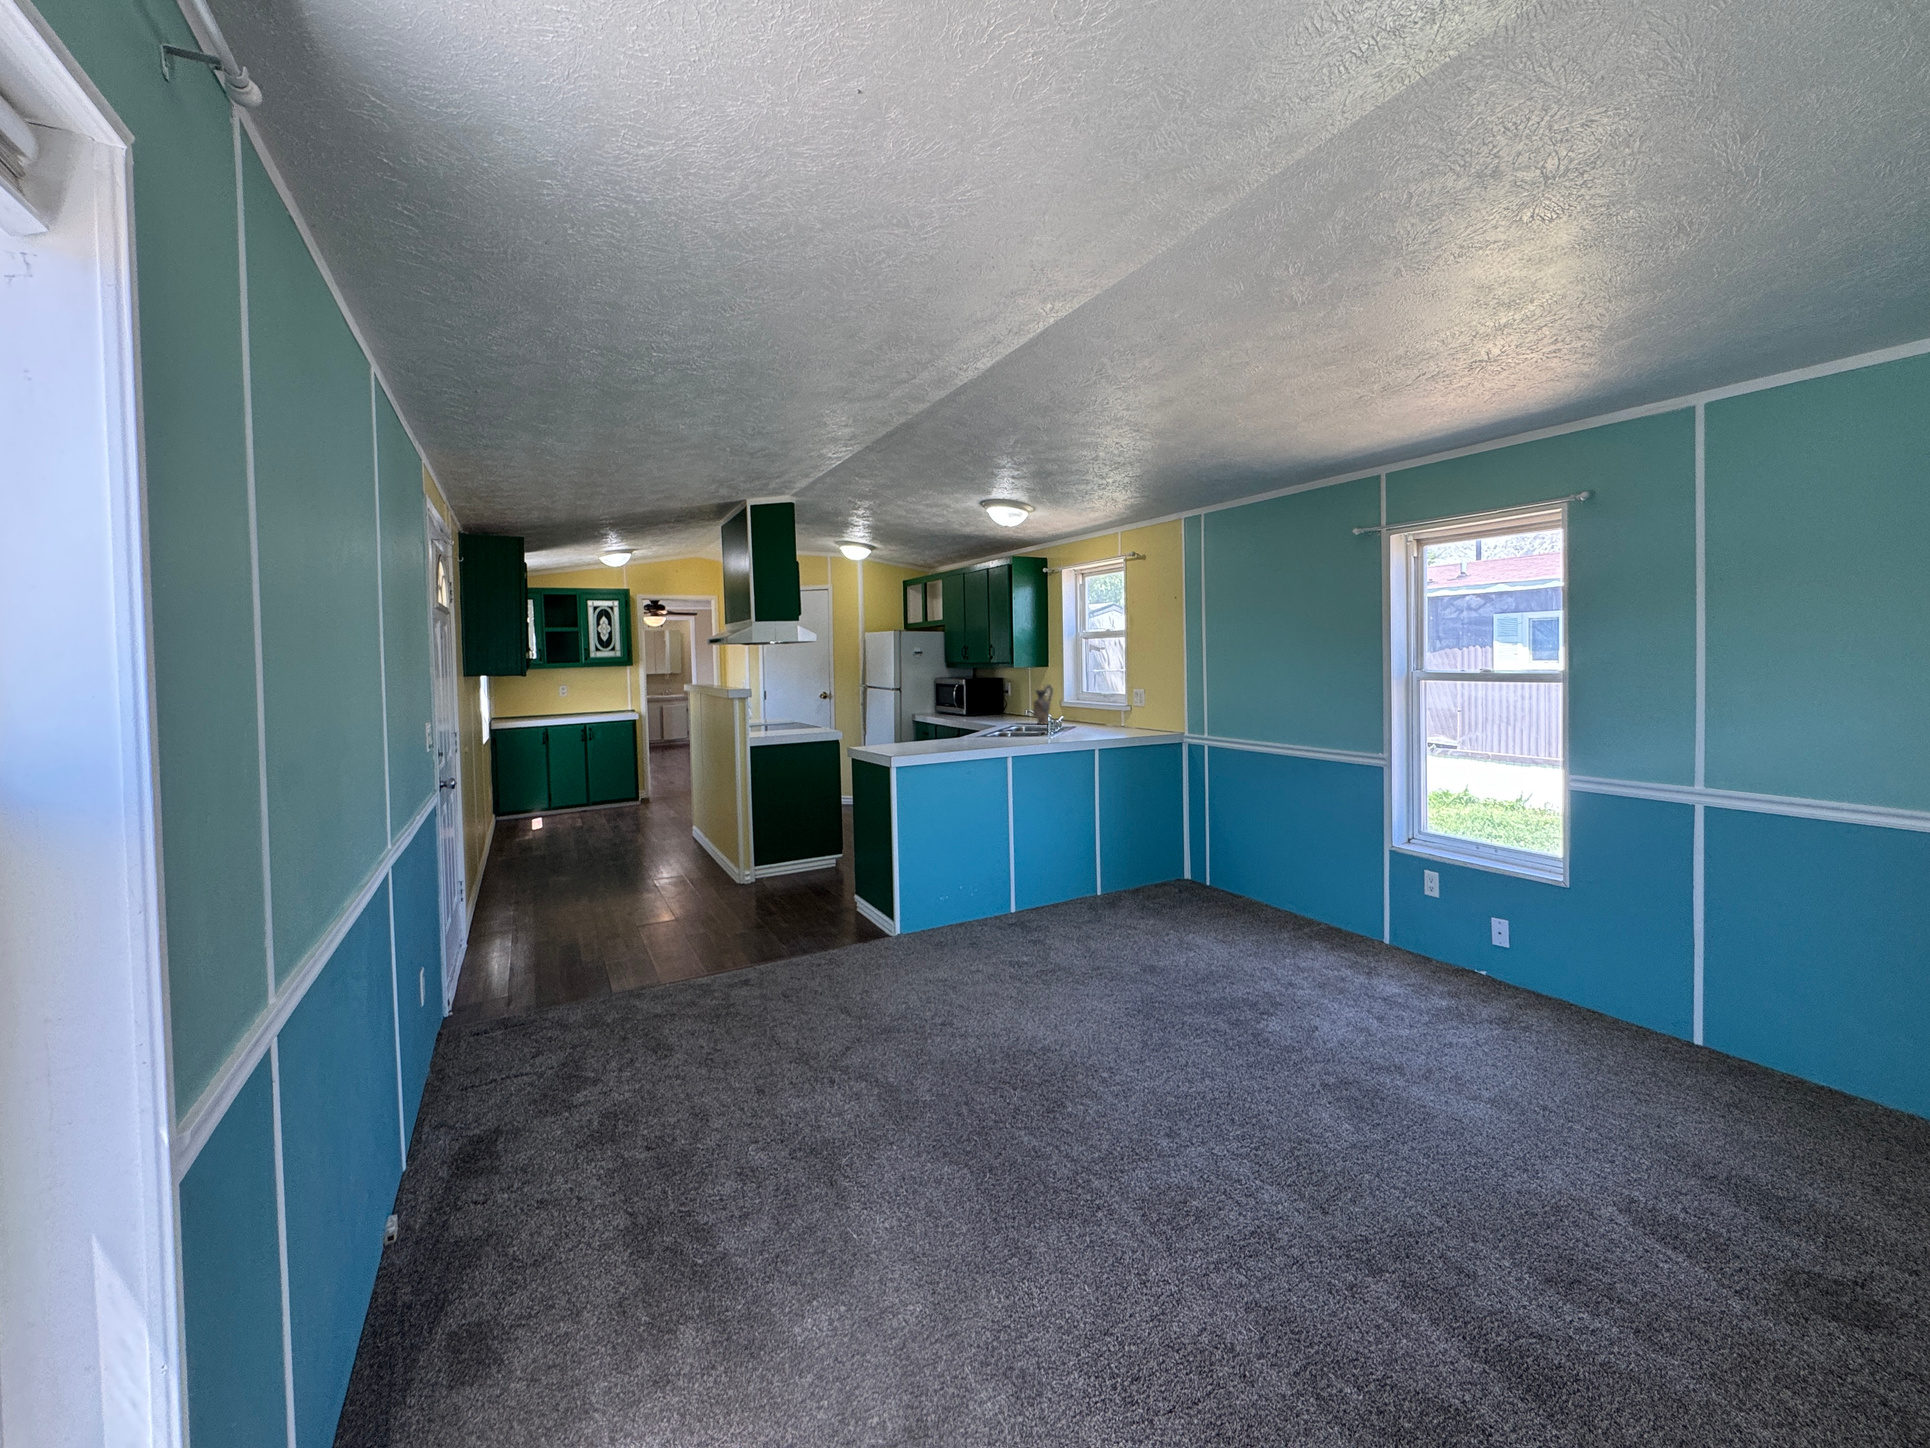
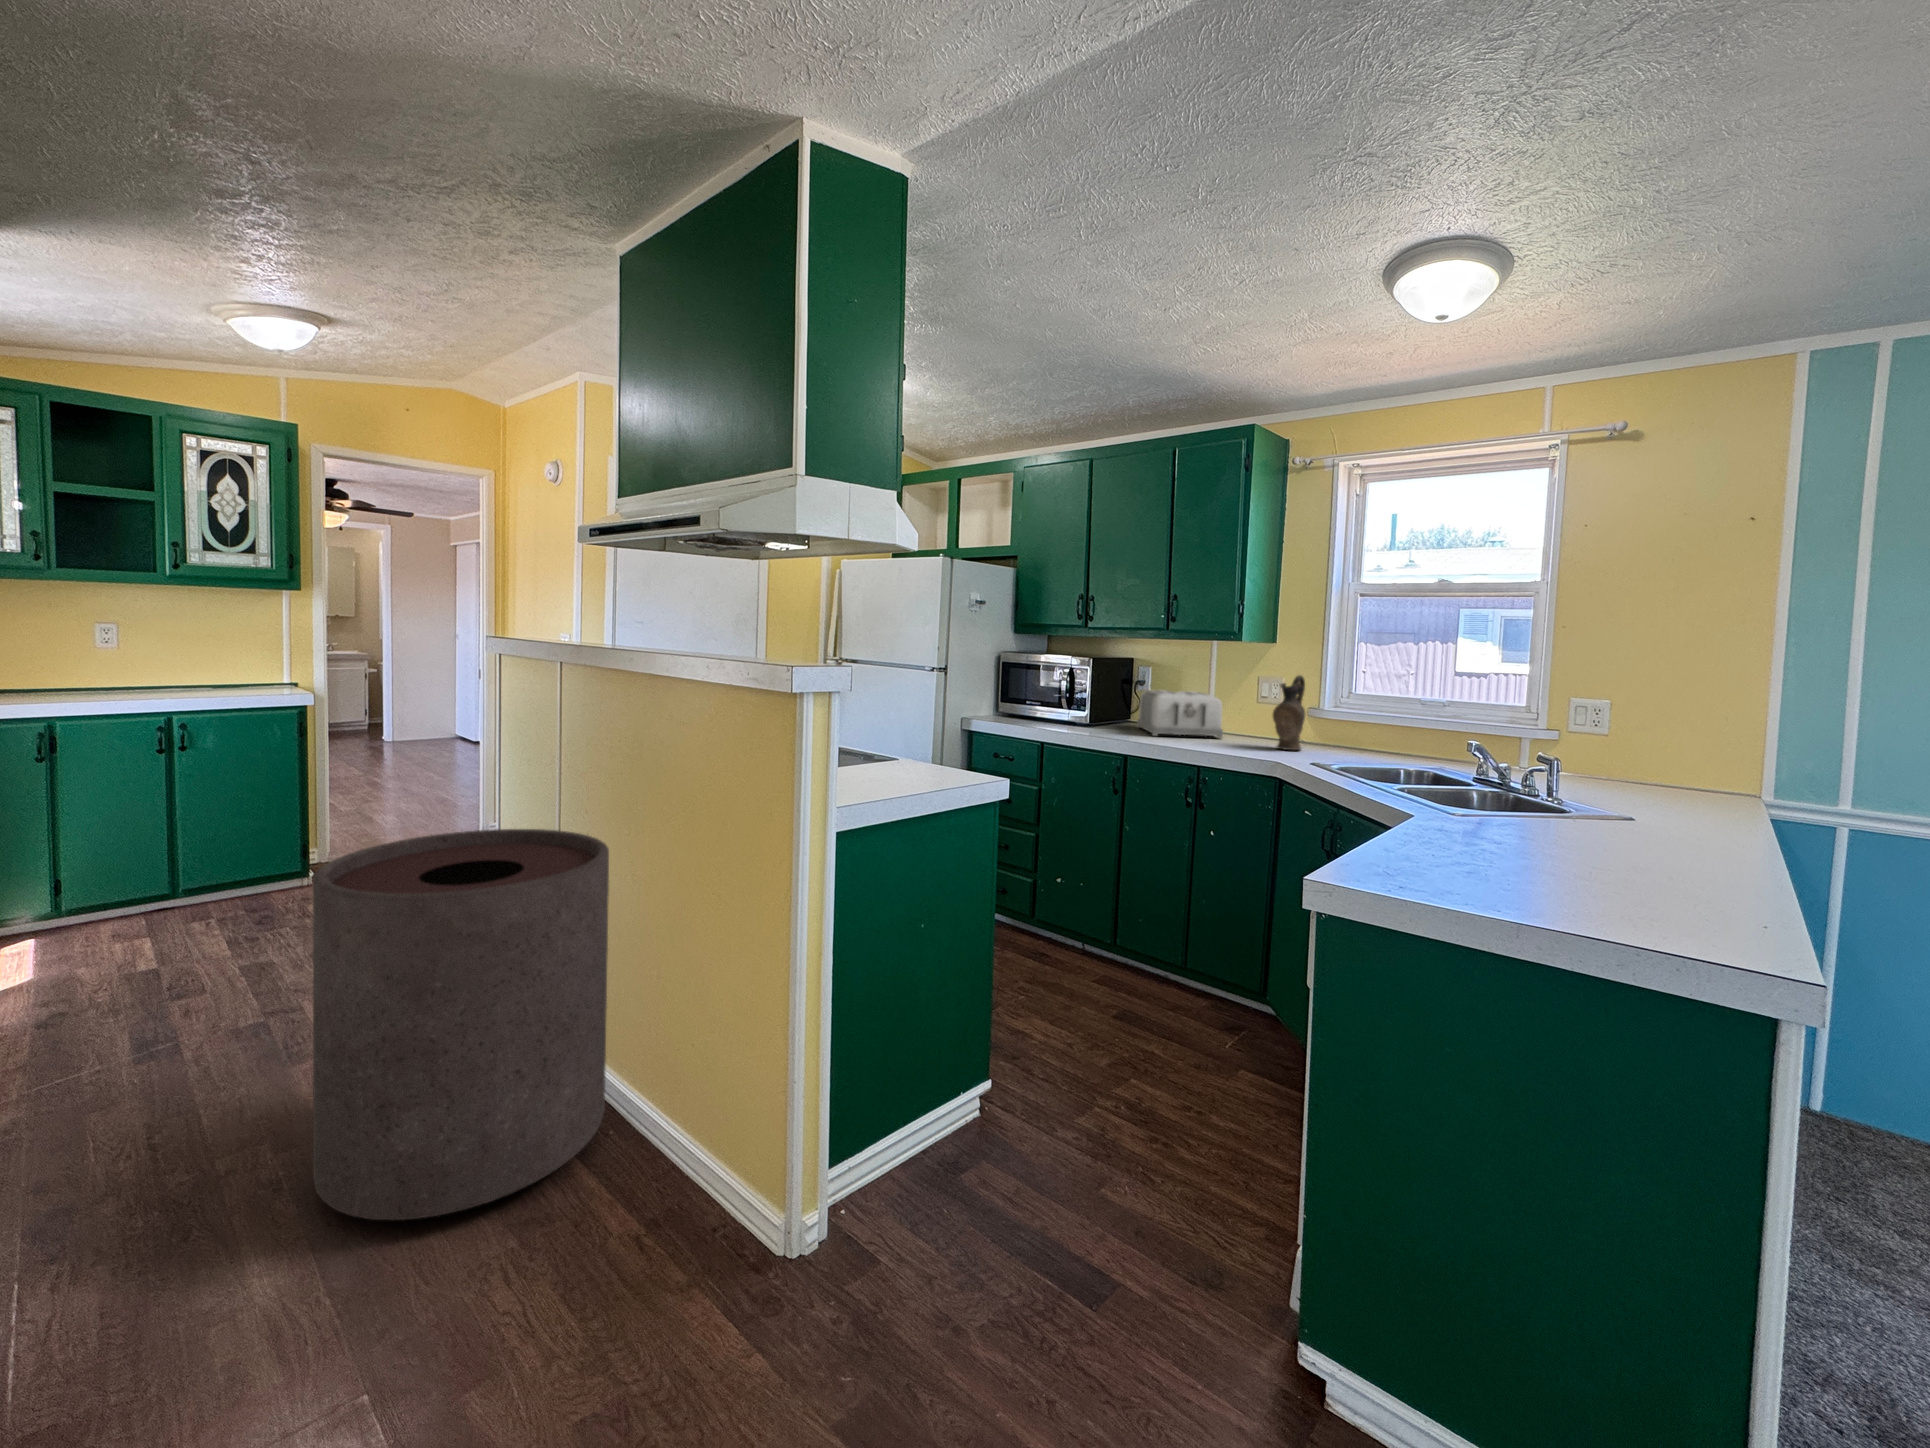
toaster: none [988,698,1033,721] -> present [1137,690,1223,738]
trash can: none [614,752,707,869] -> present [313,829,609,1220]

